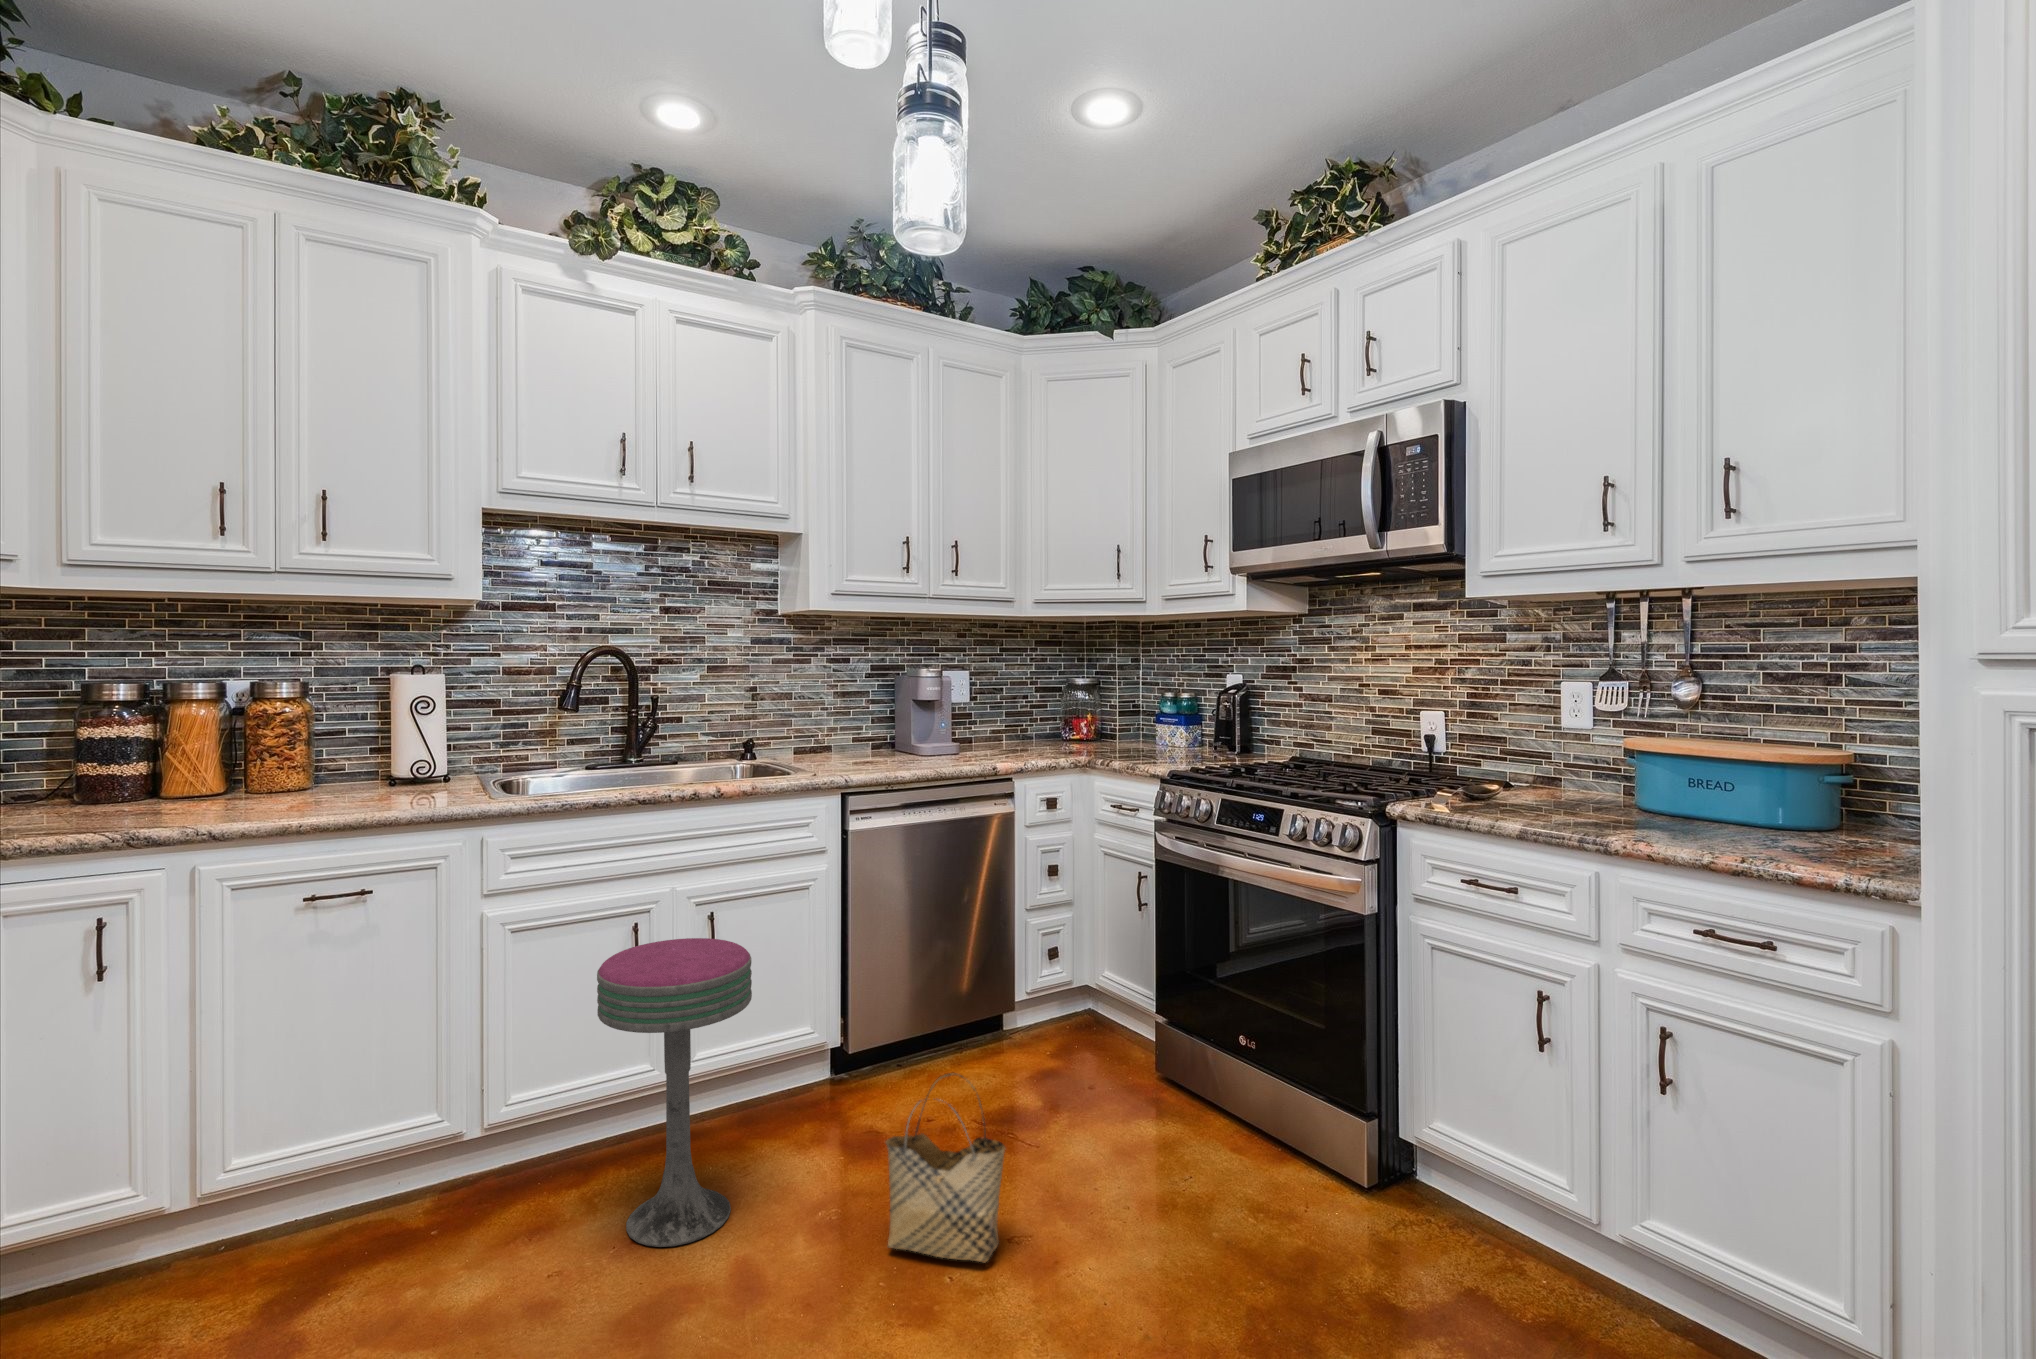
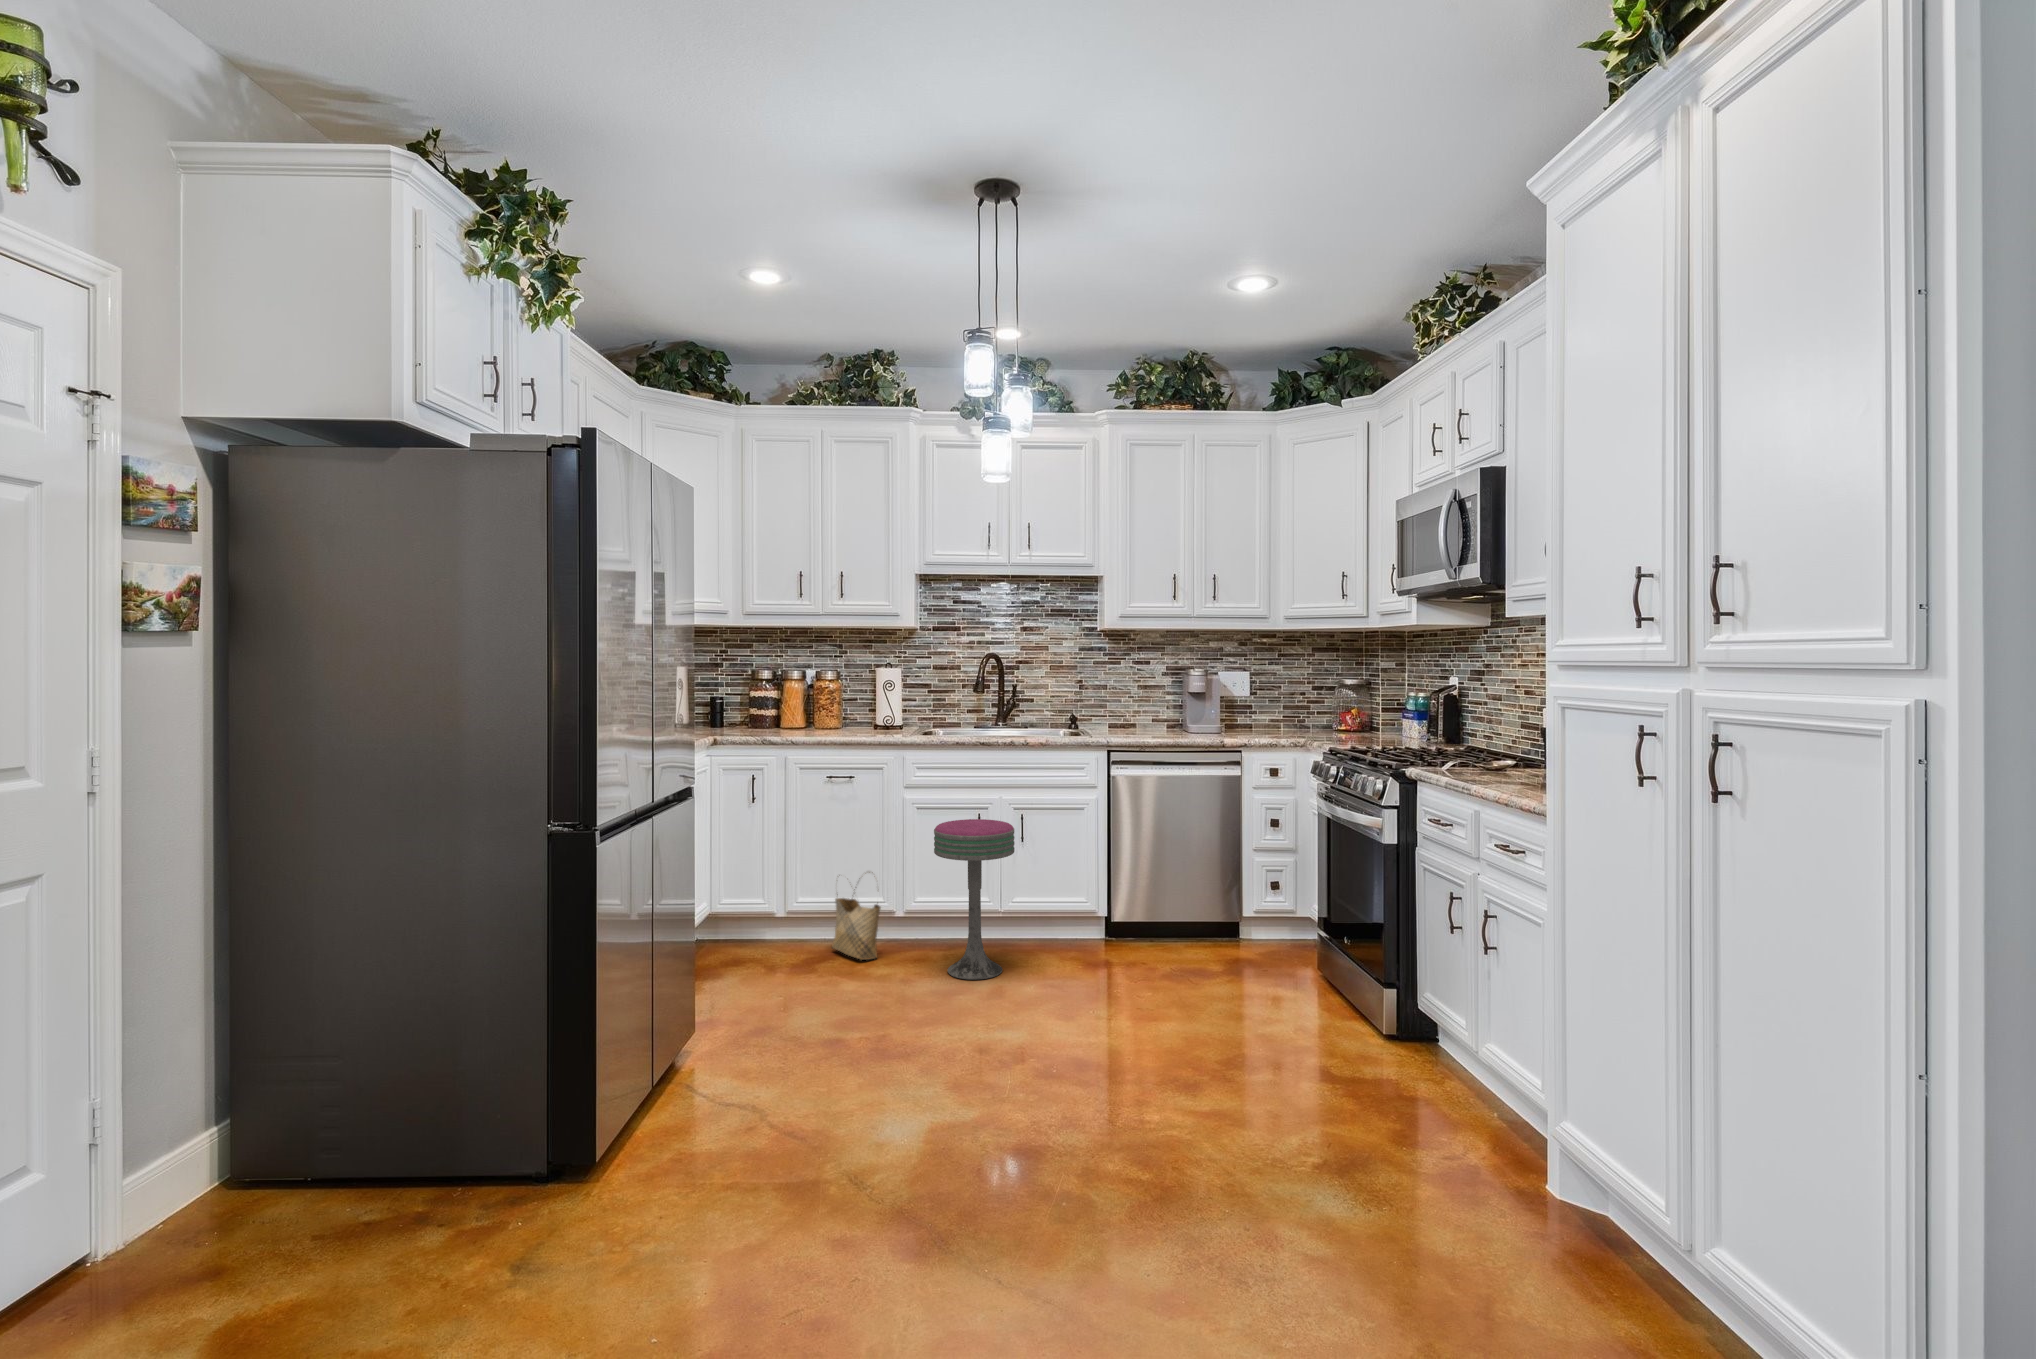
woven basket: present [886,1073,1005,1263] -> present [832,872,881,960]

